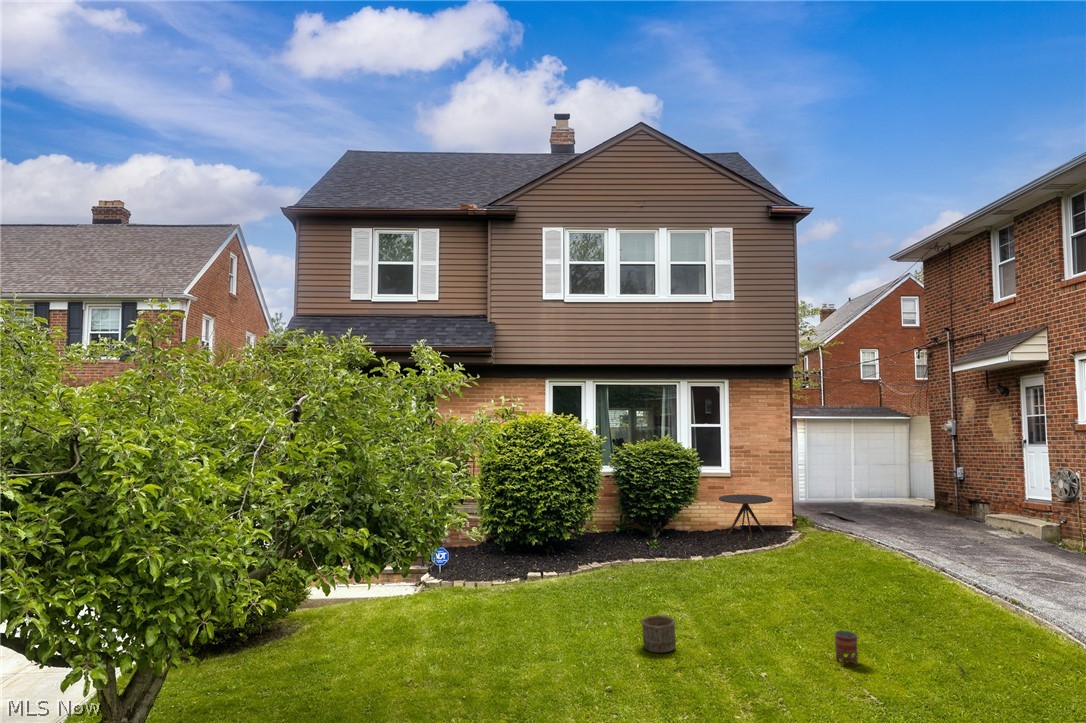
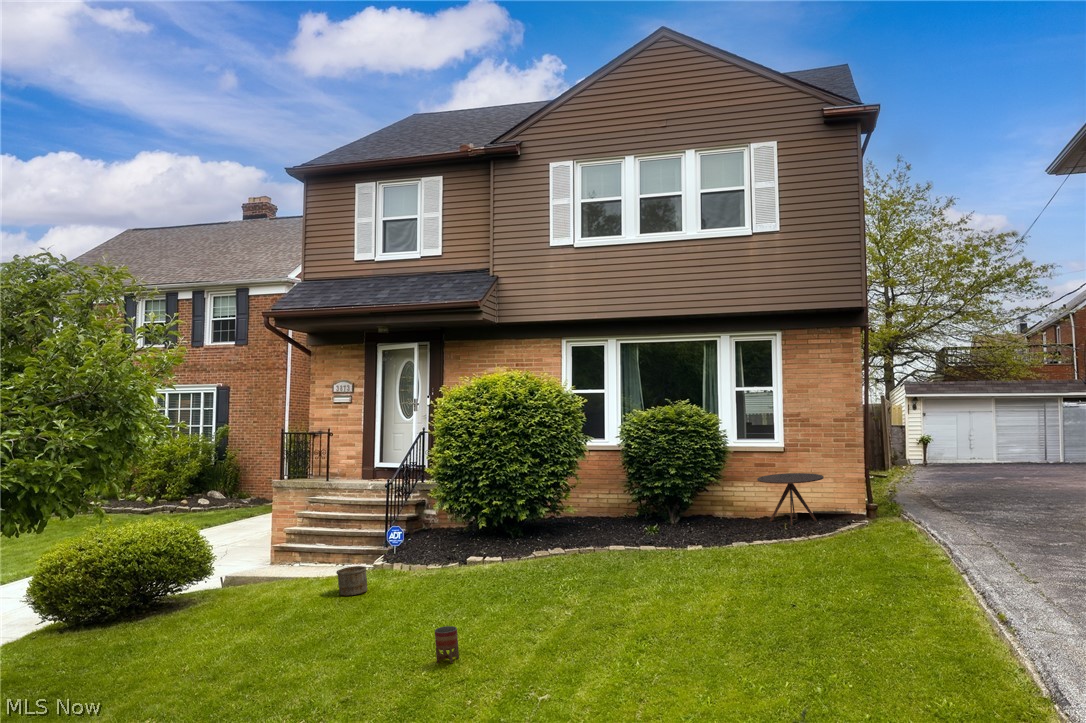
wooden bucket: present [641,616,676,653] -> present [336,566,367,596]
planter: present [835,631,858,666] -> present [435,626,459,663]

